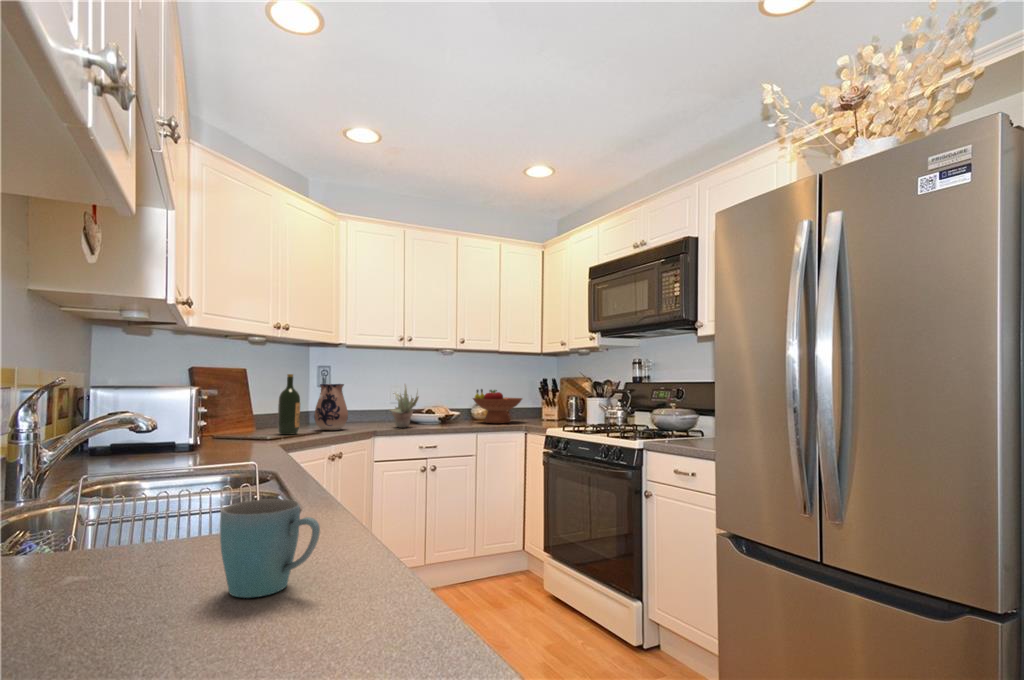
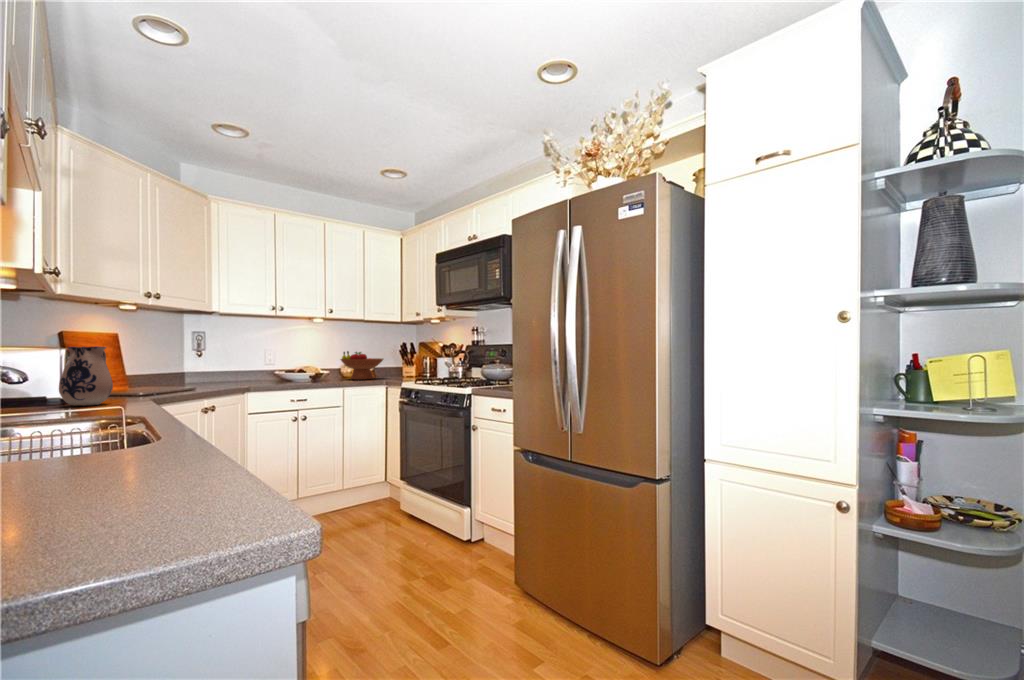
wine bottle: present [278,374,300,435] -> none [153,338,175,392]
ceramic pitcher: present [314,384,348,430] -> present [59,346,113,406]
succulent plant: present [389,385,419,428] -> none [261,346,290,384]
mug: present [220,499,320,598] -> none [103,415,180,477]

